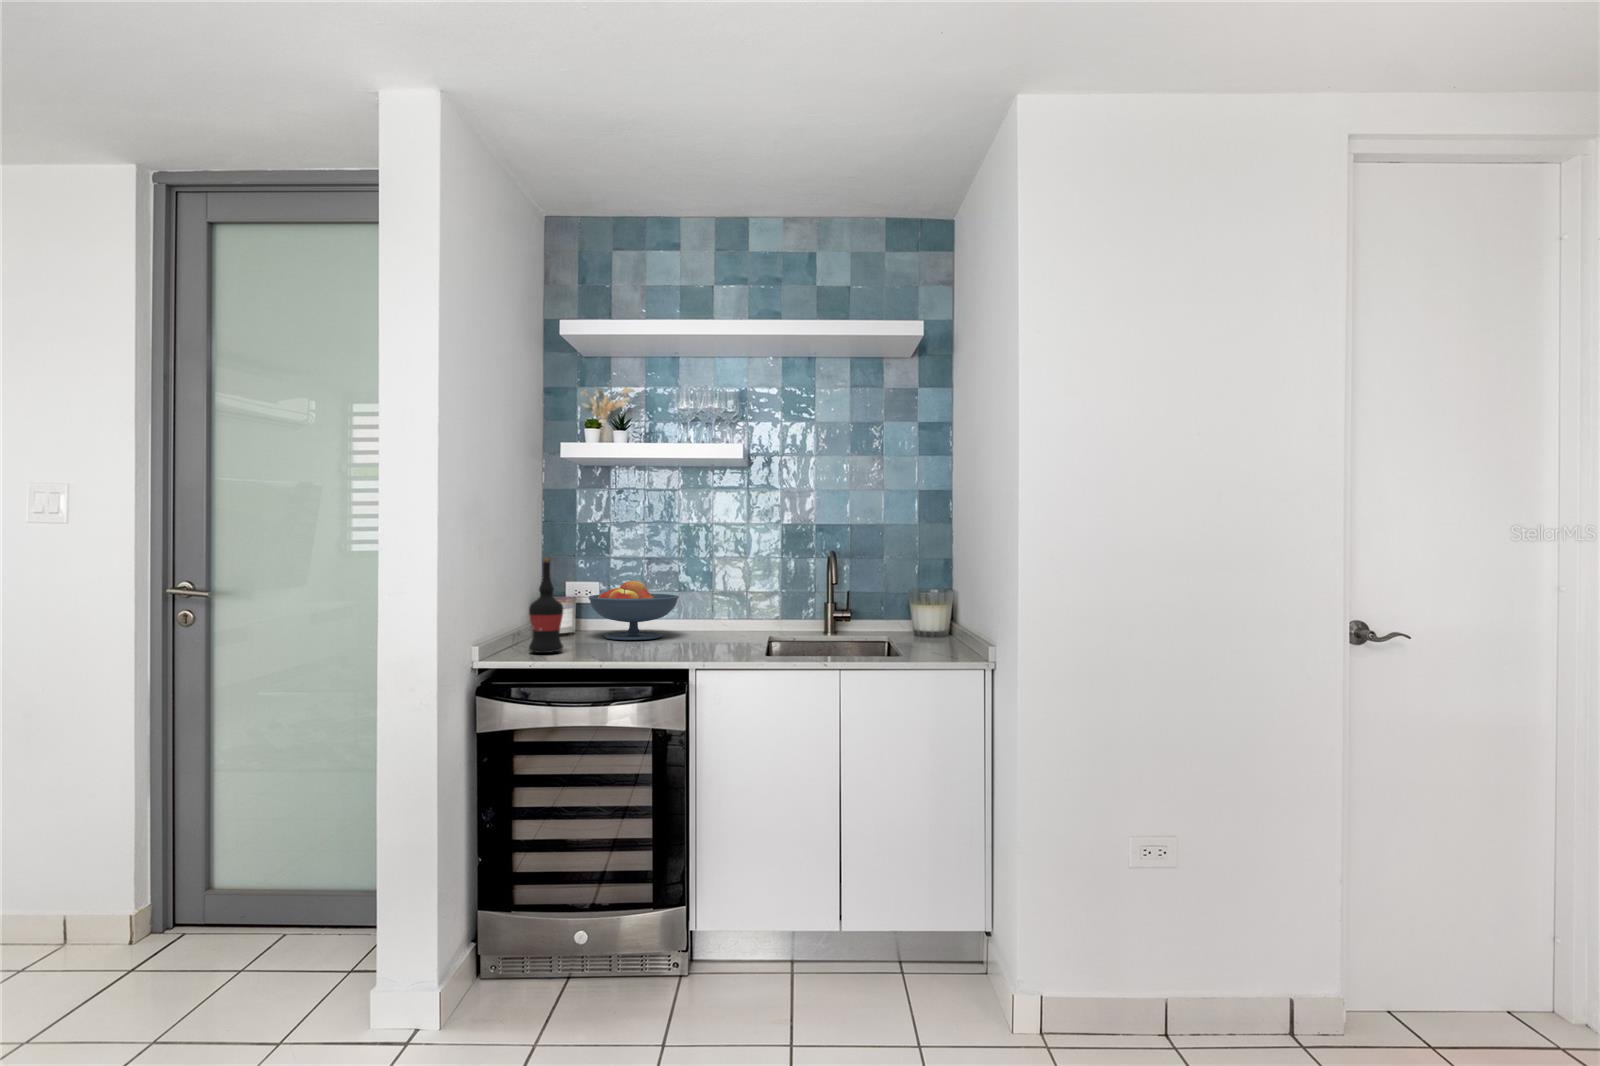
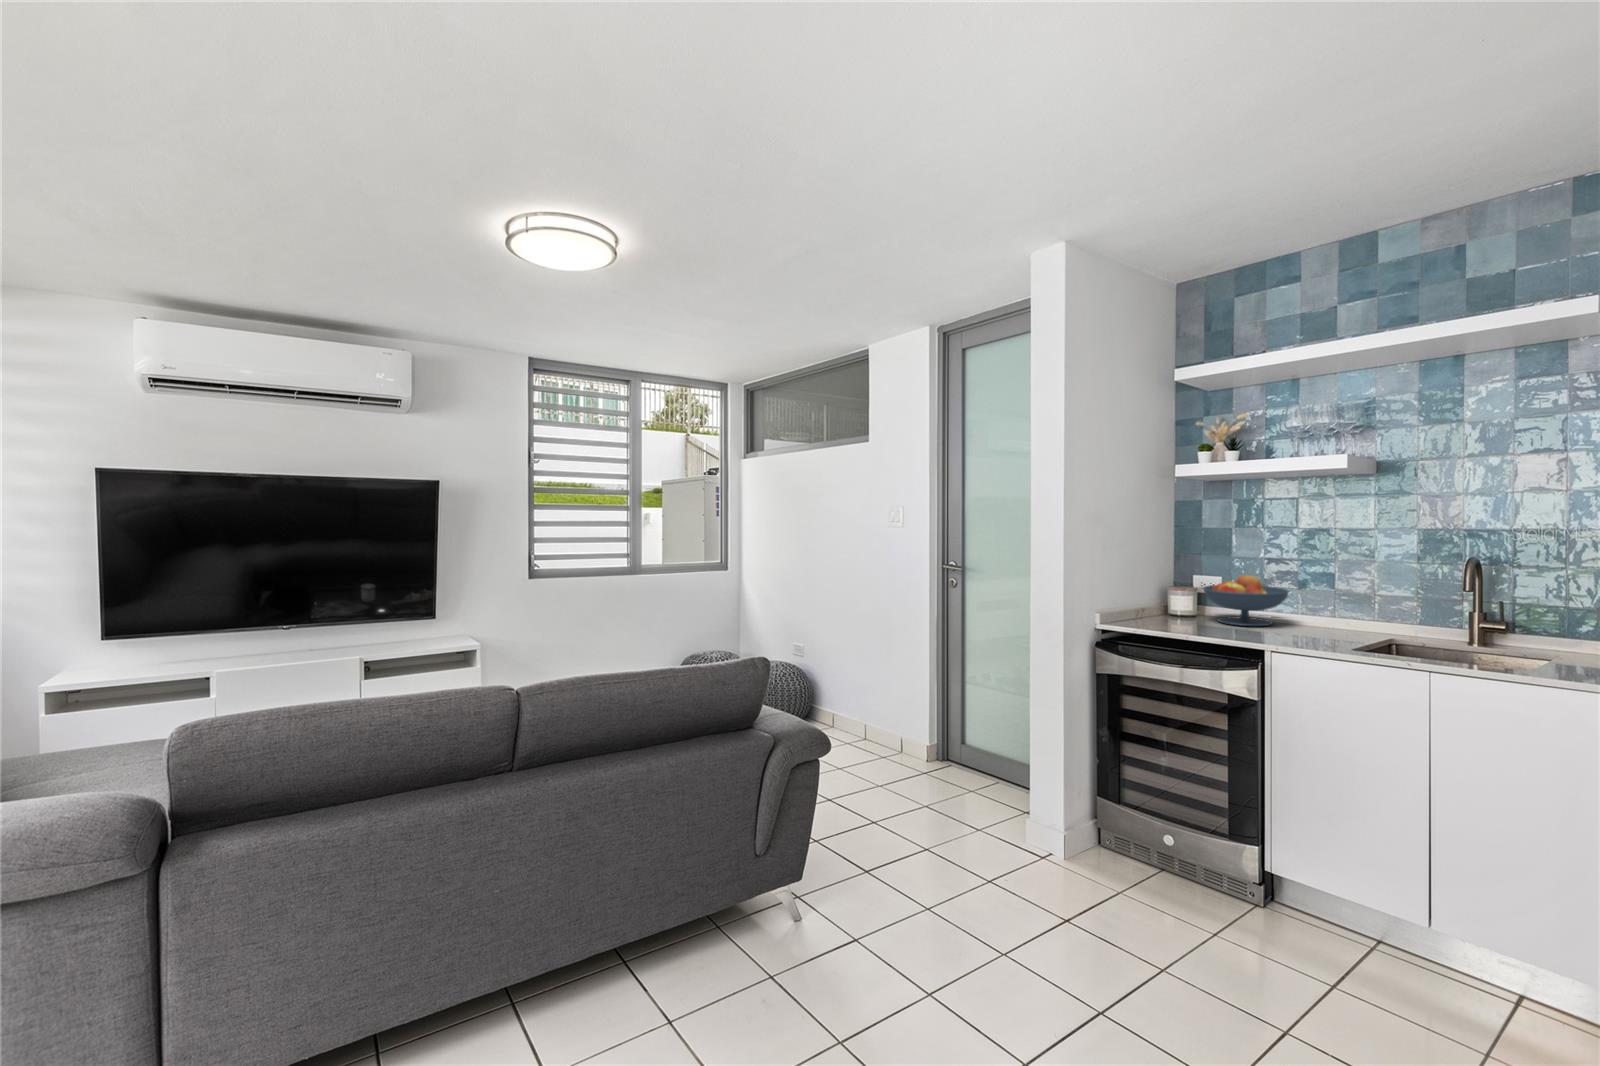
wine bottle: present [529,558,564,653] -> none [1137,559,1166,630]

